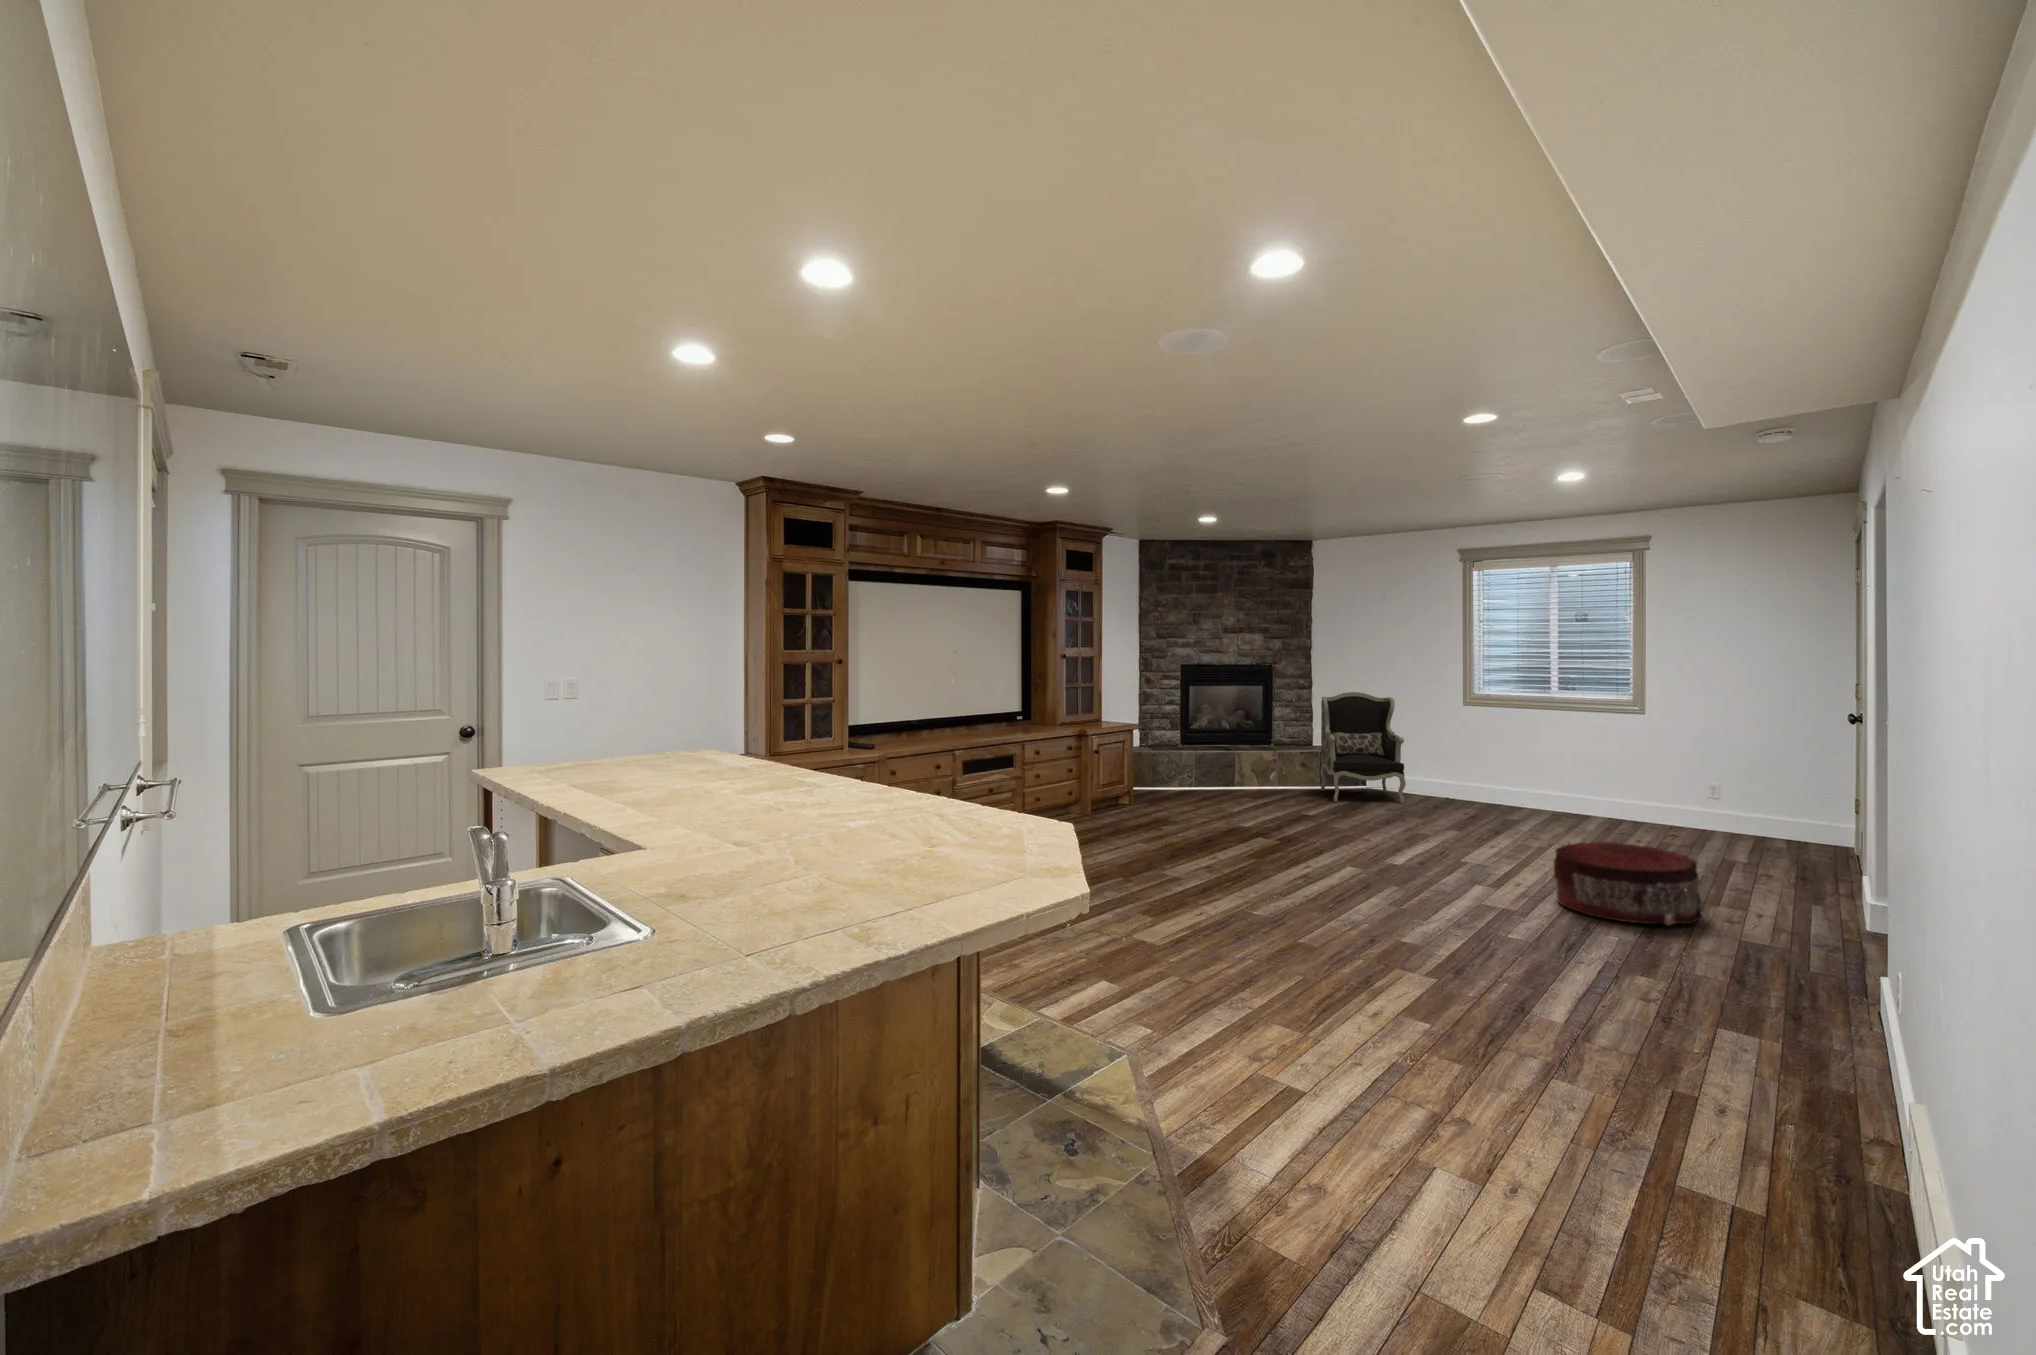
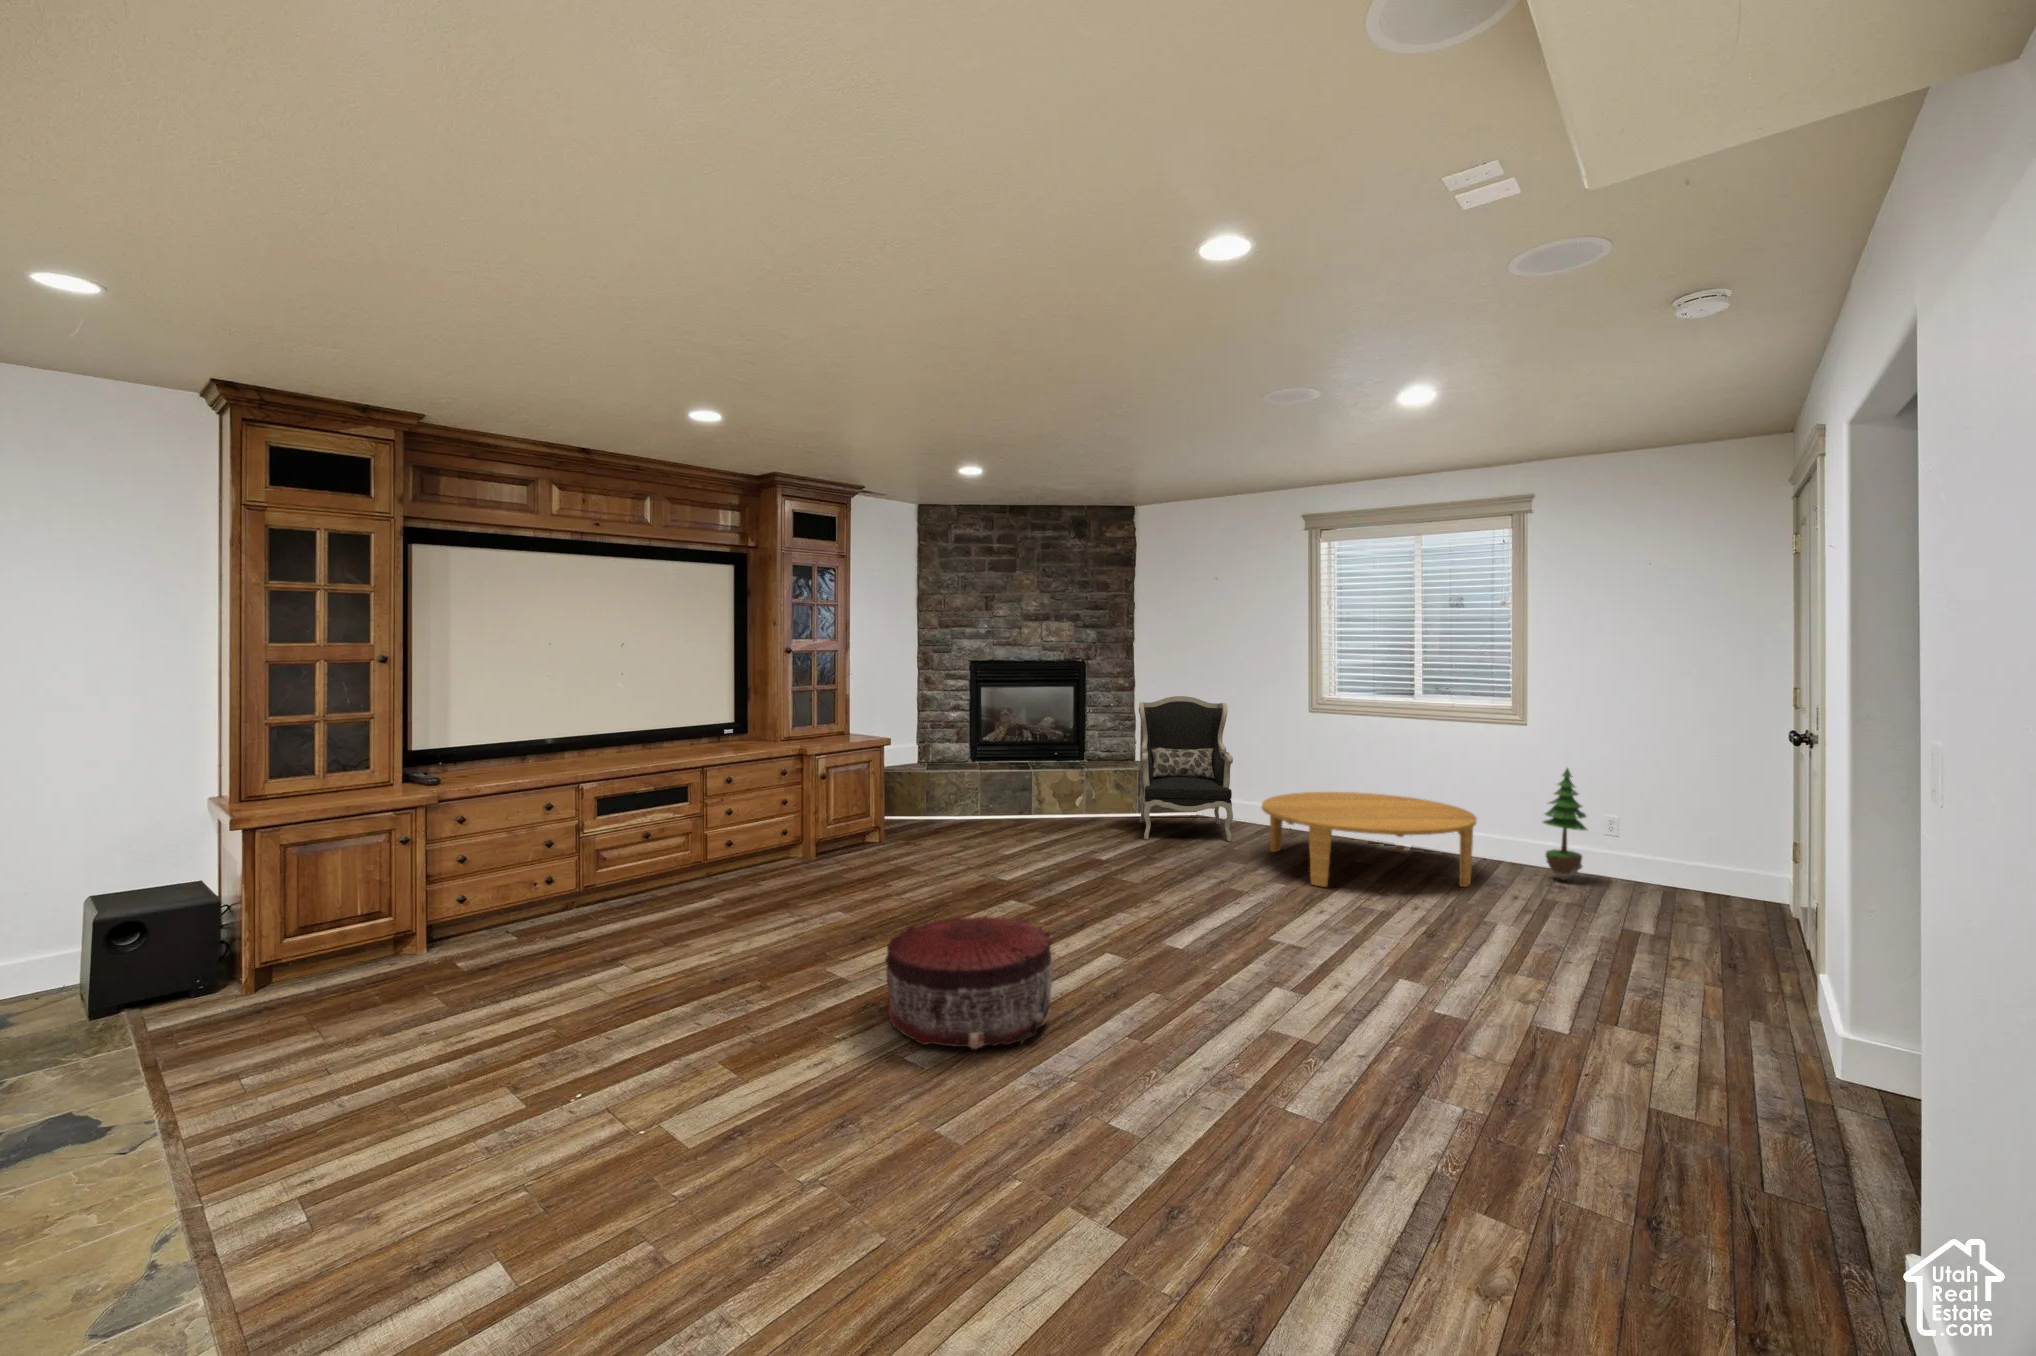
potted tree: none [1667,743,1707,831] -> present [1543,768,1587,880]
coffee table: none [1436,765,1615,834] -> present [1262,792,1476,887]
pouf: present [1554,842,1703,925] -> present [885,917,1053,1049]

